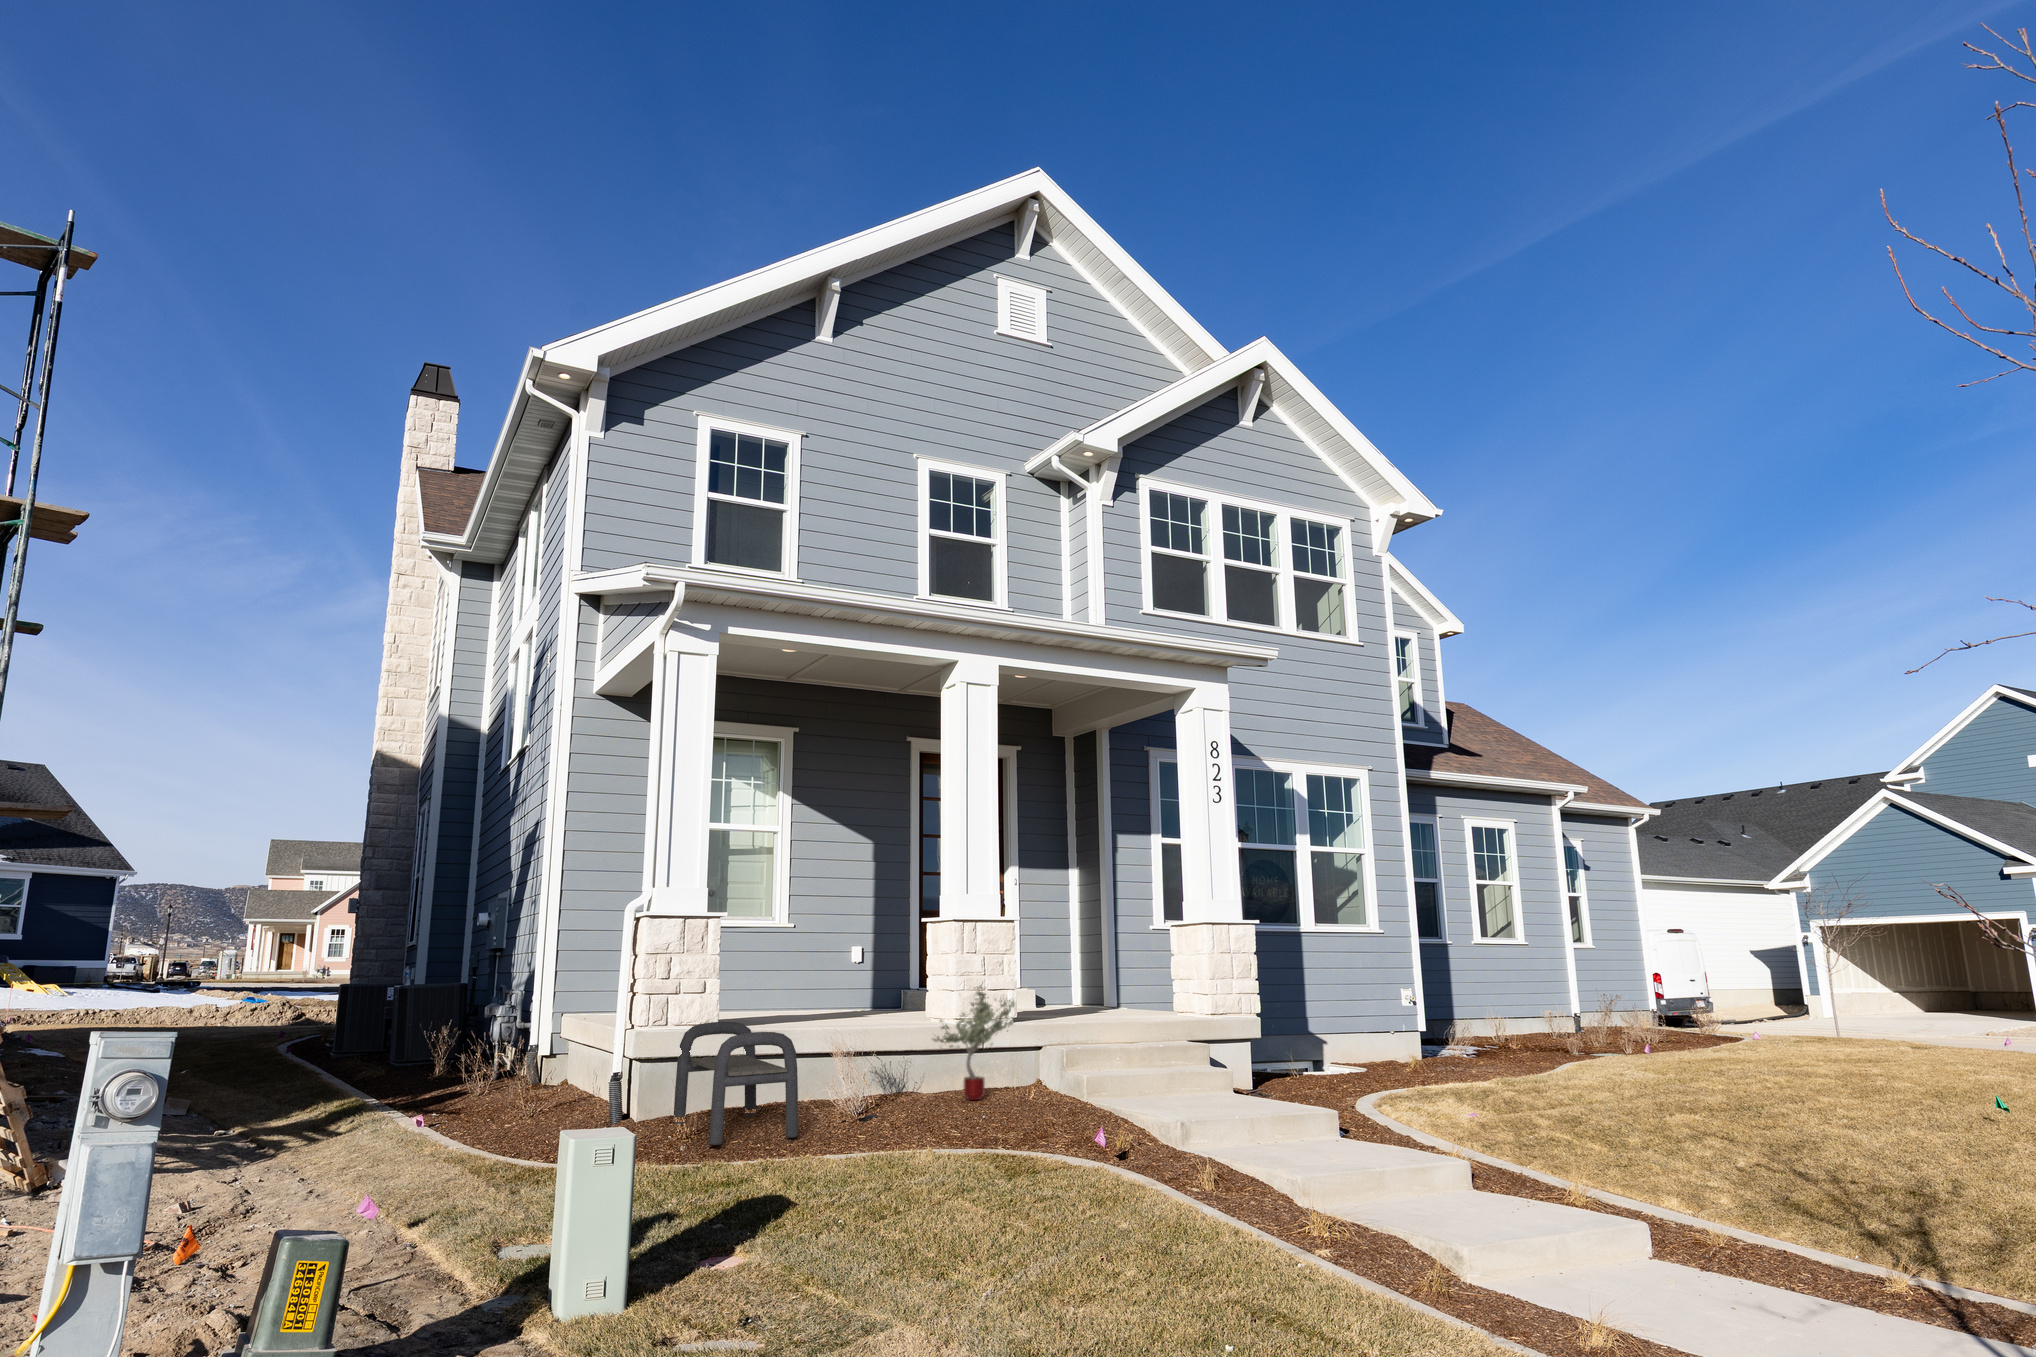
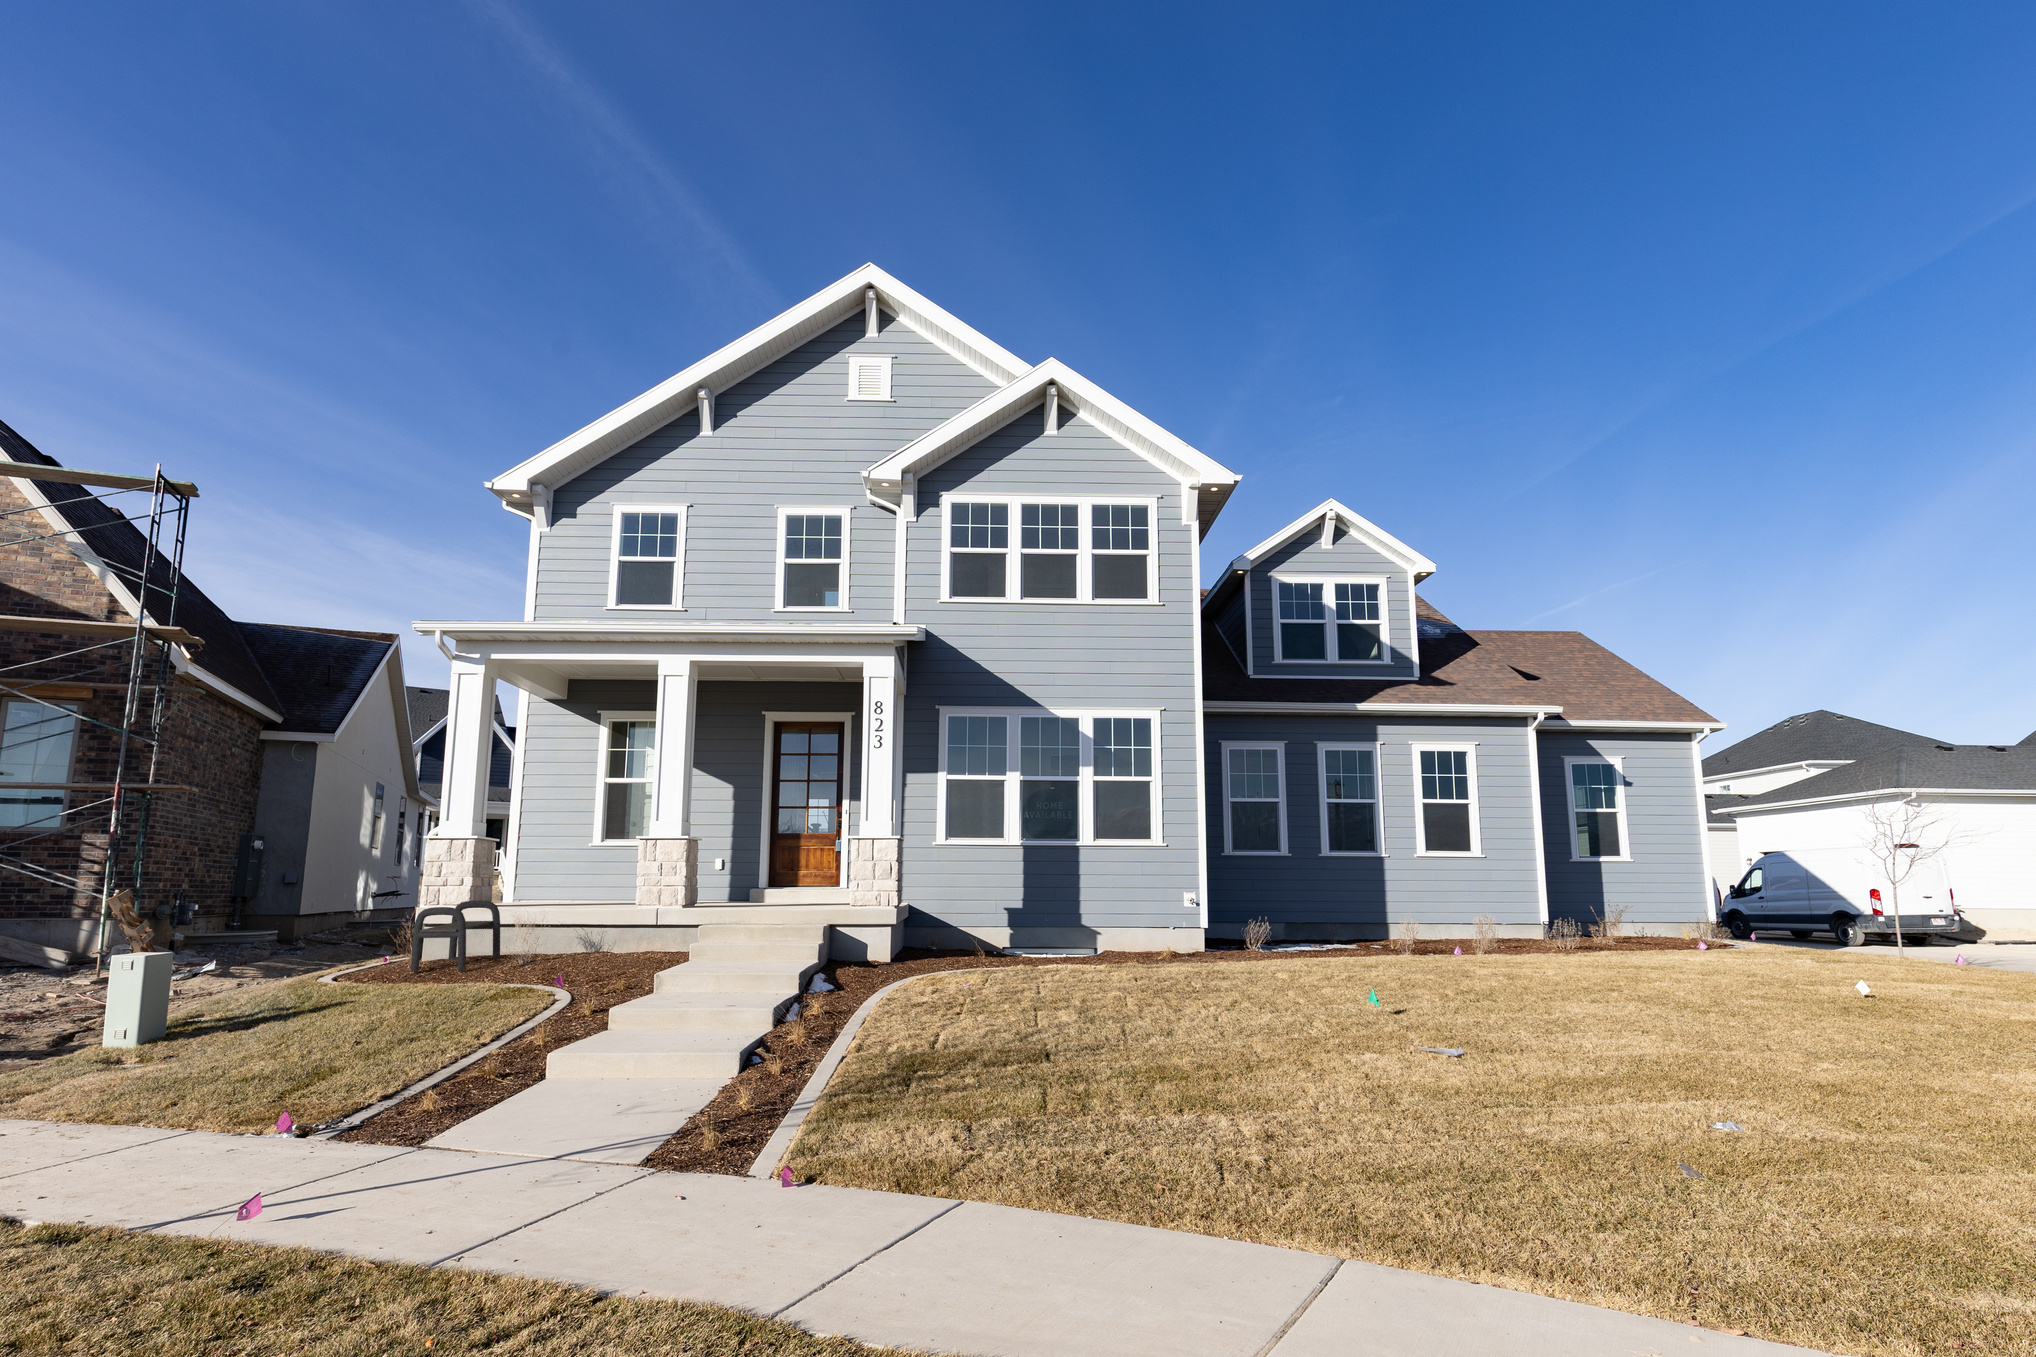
potted tree: present [933,987,1015,1100] -> none [599,883,659,958]

